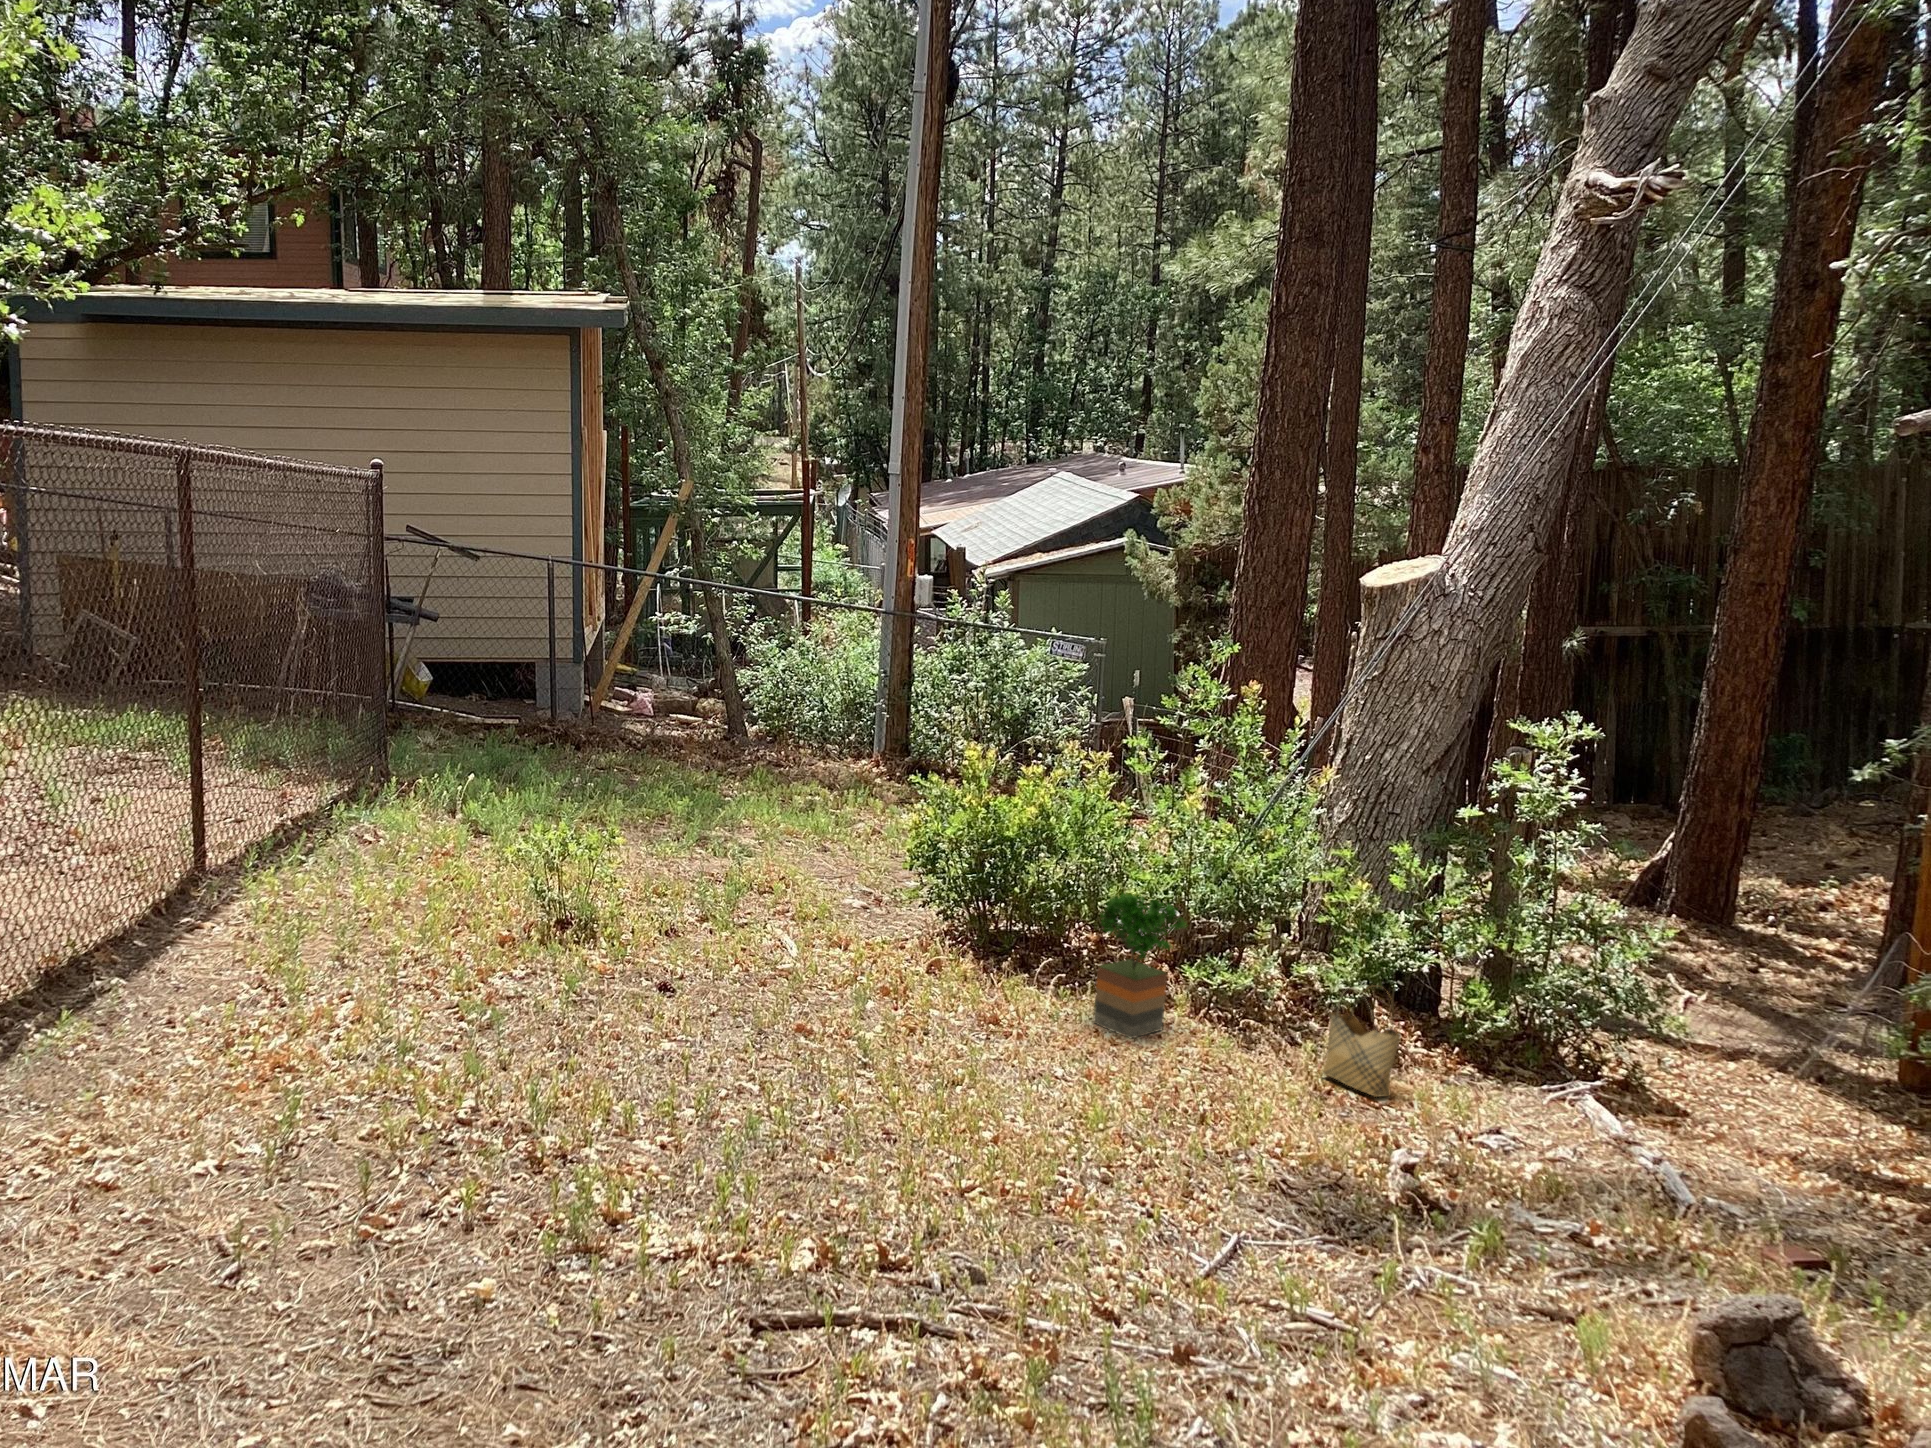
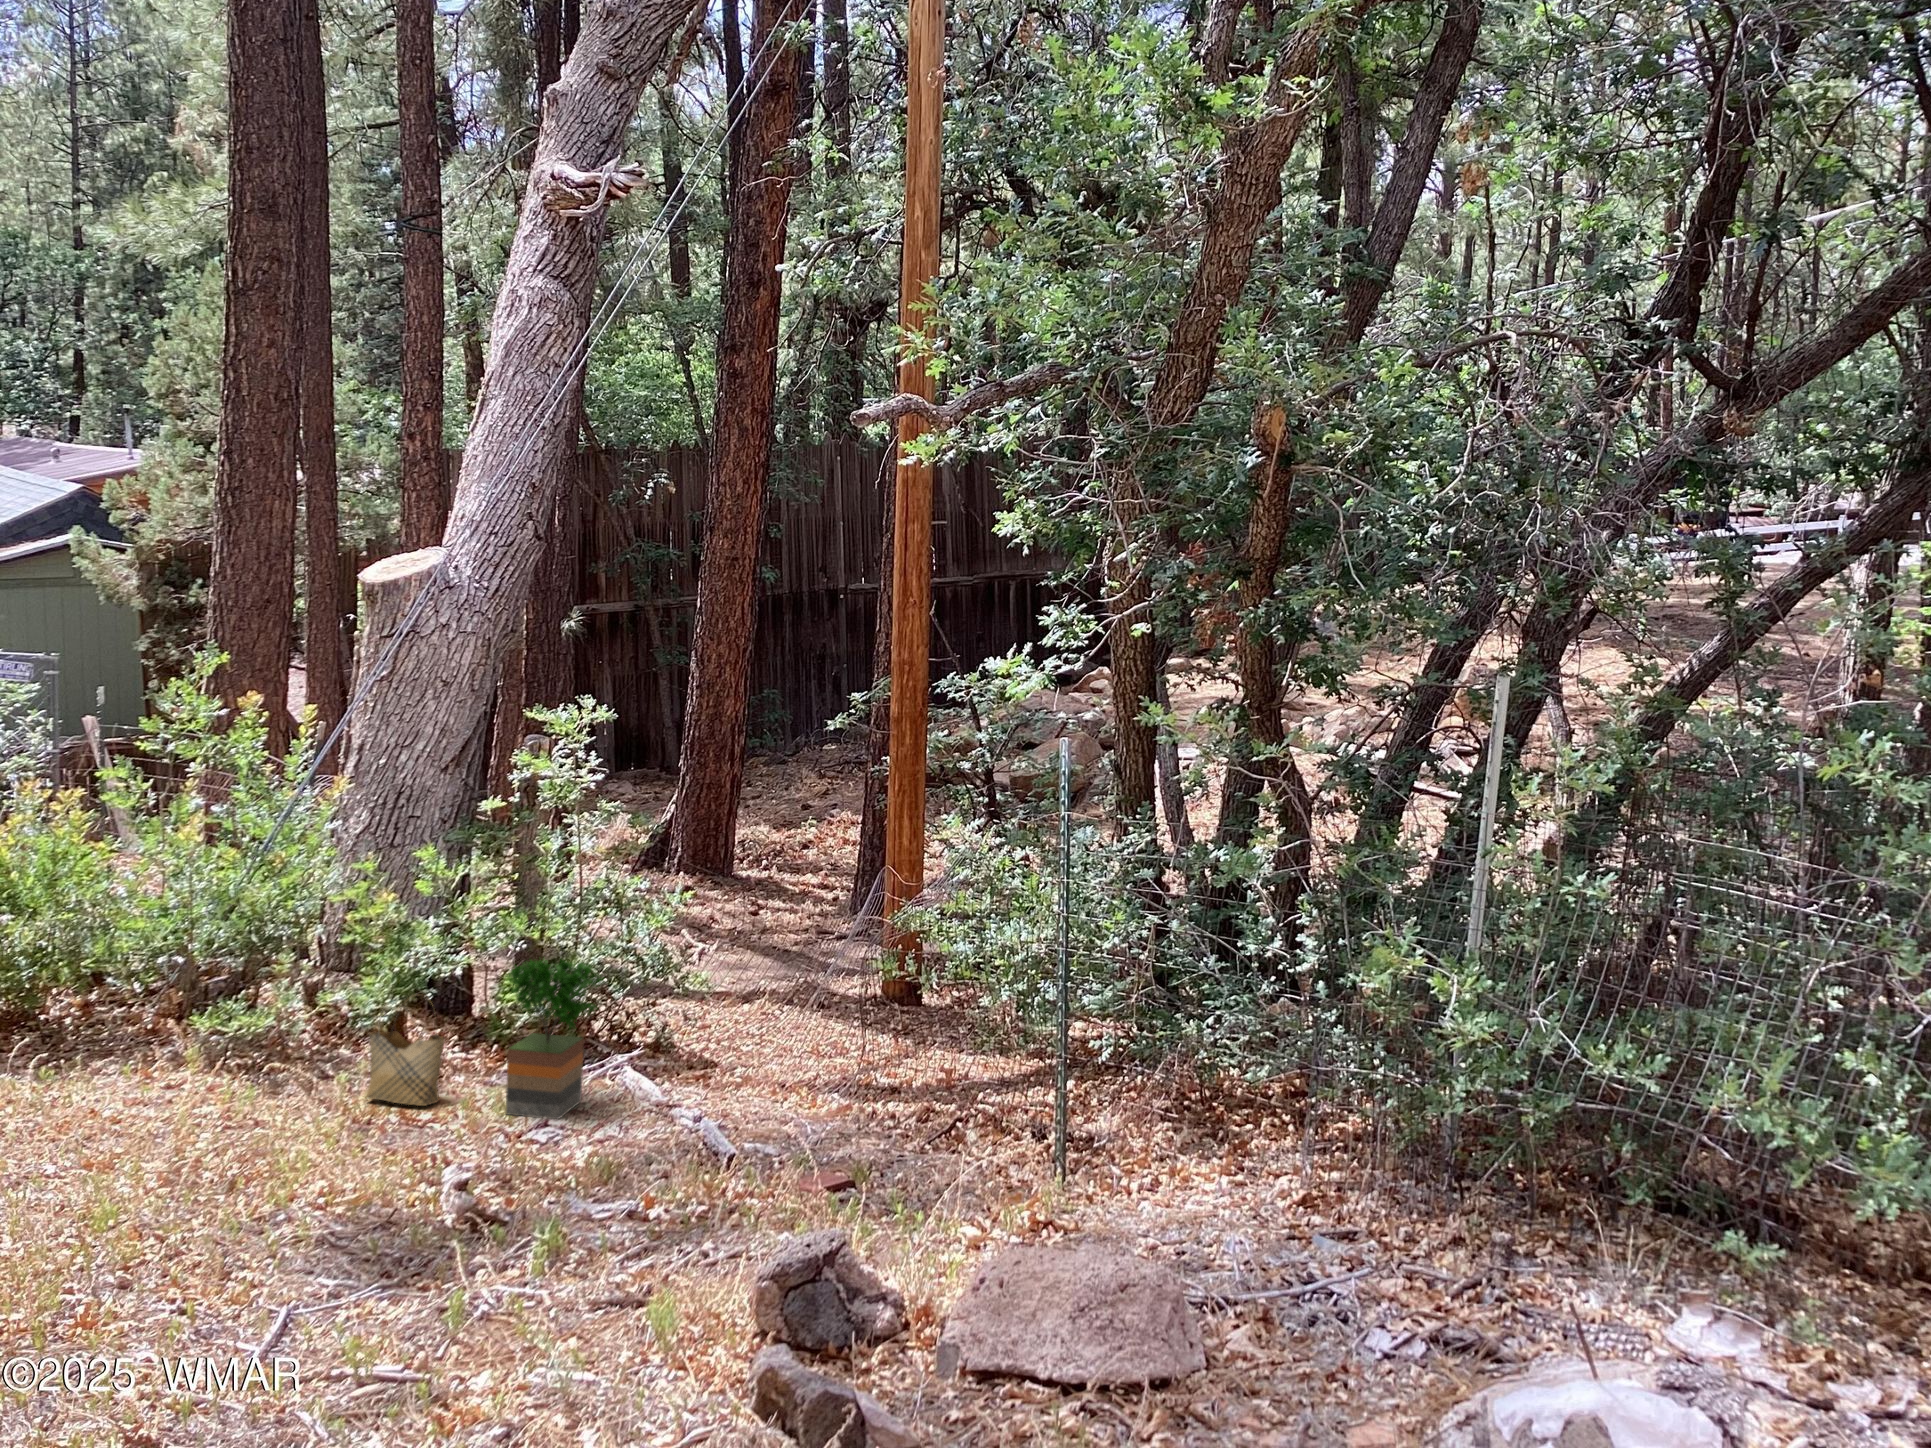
potted tree: present [1093,894,1186,1038] -> present [506,959,603,1119]

